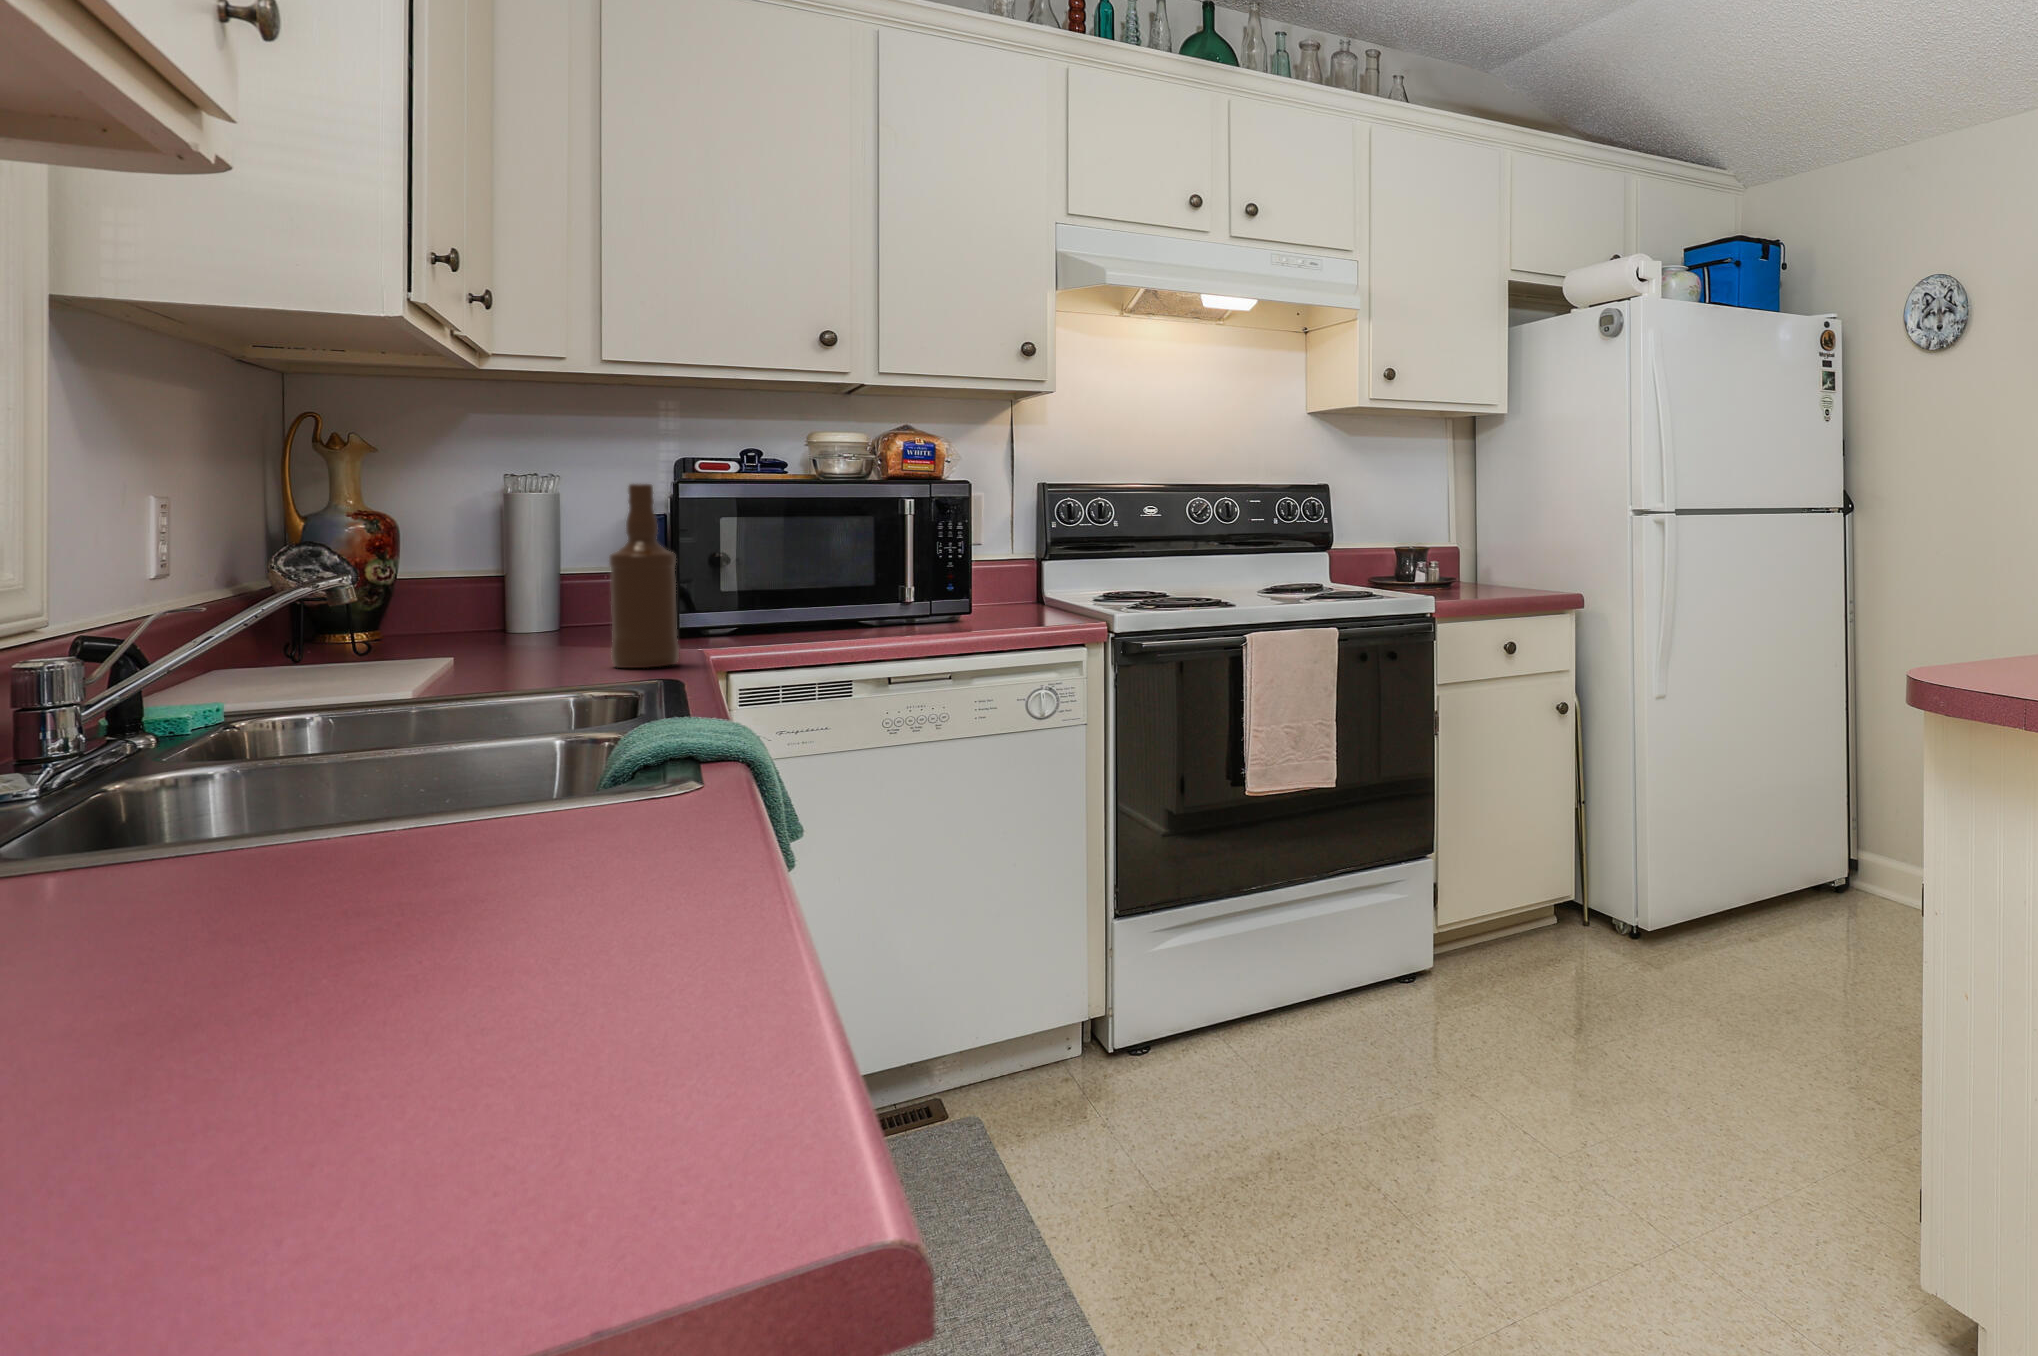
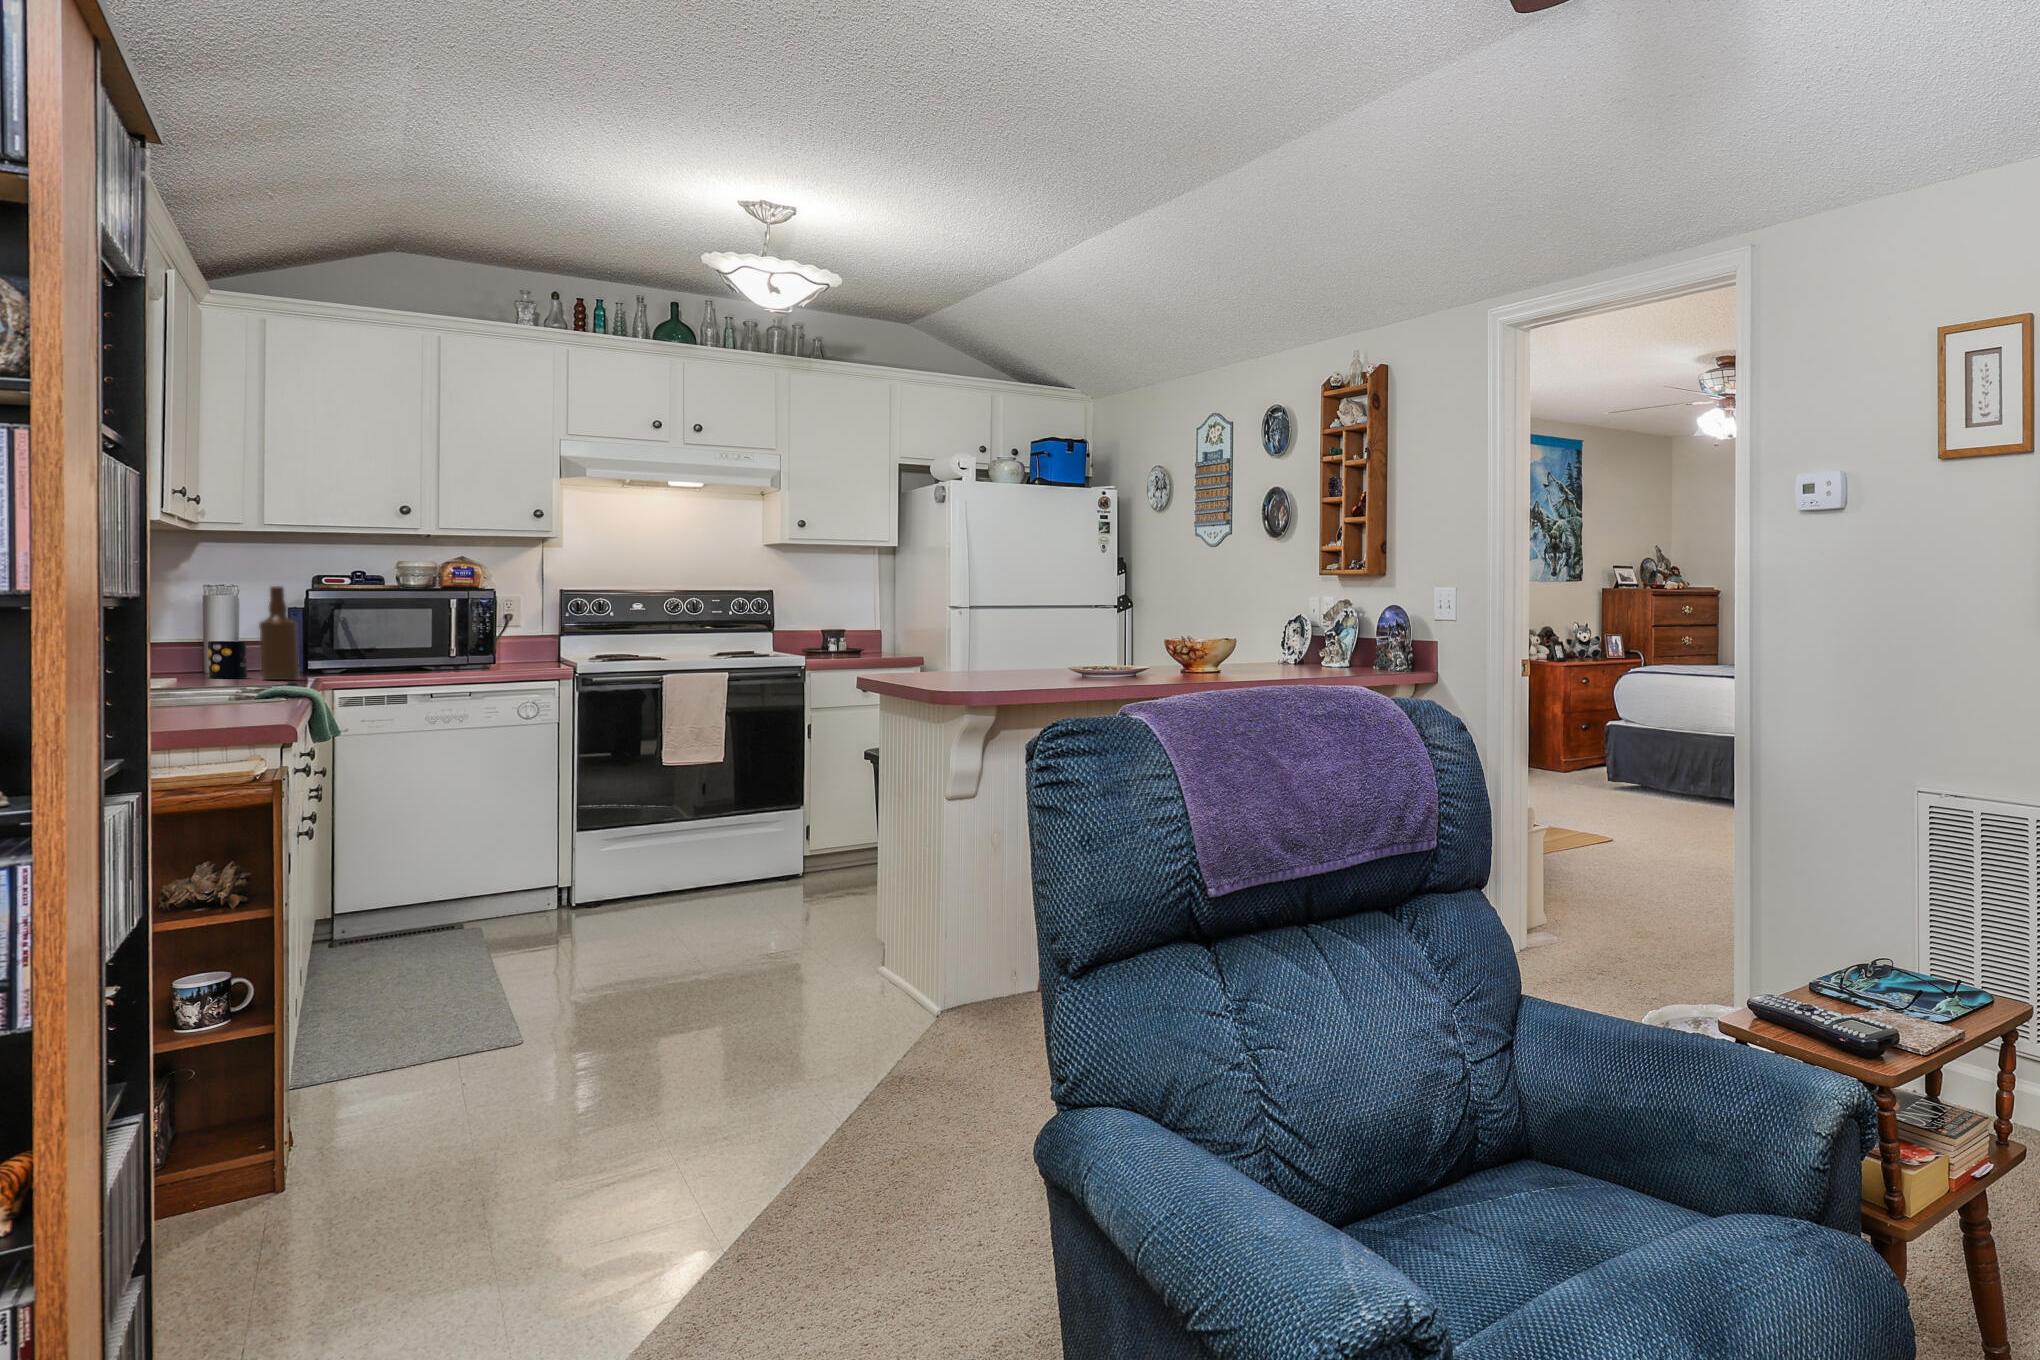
mug: none [516,588,584,663] -> present [208,641,247,678]

